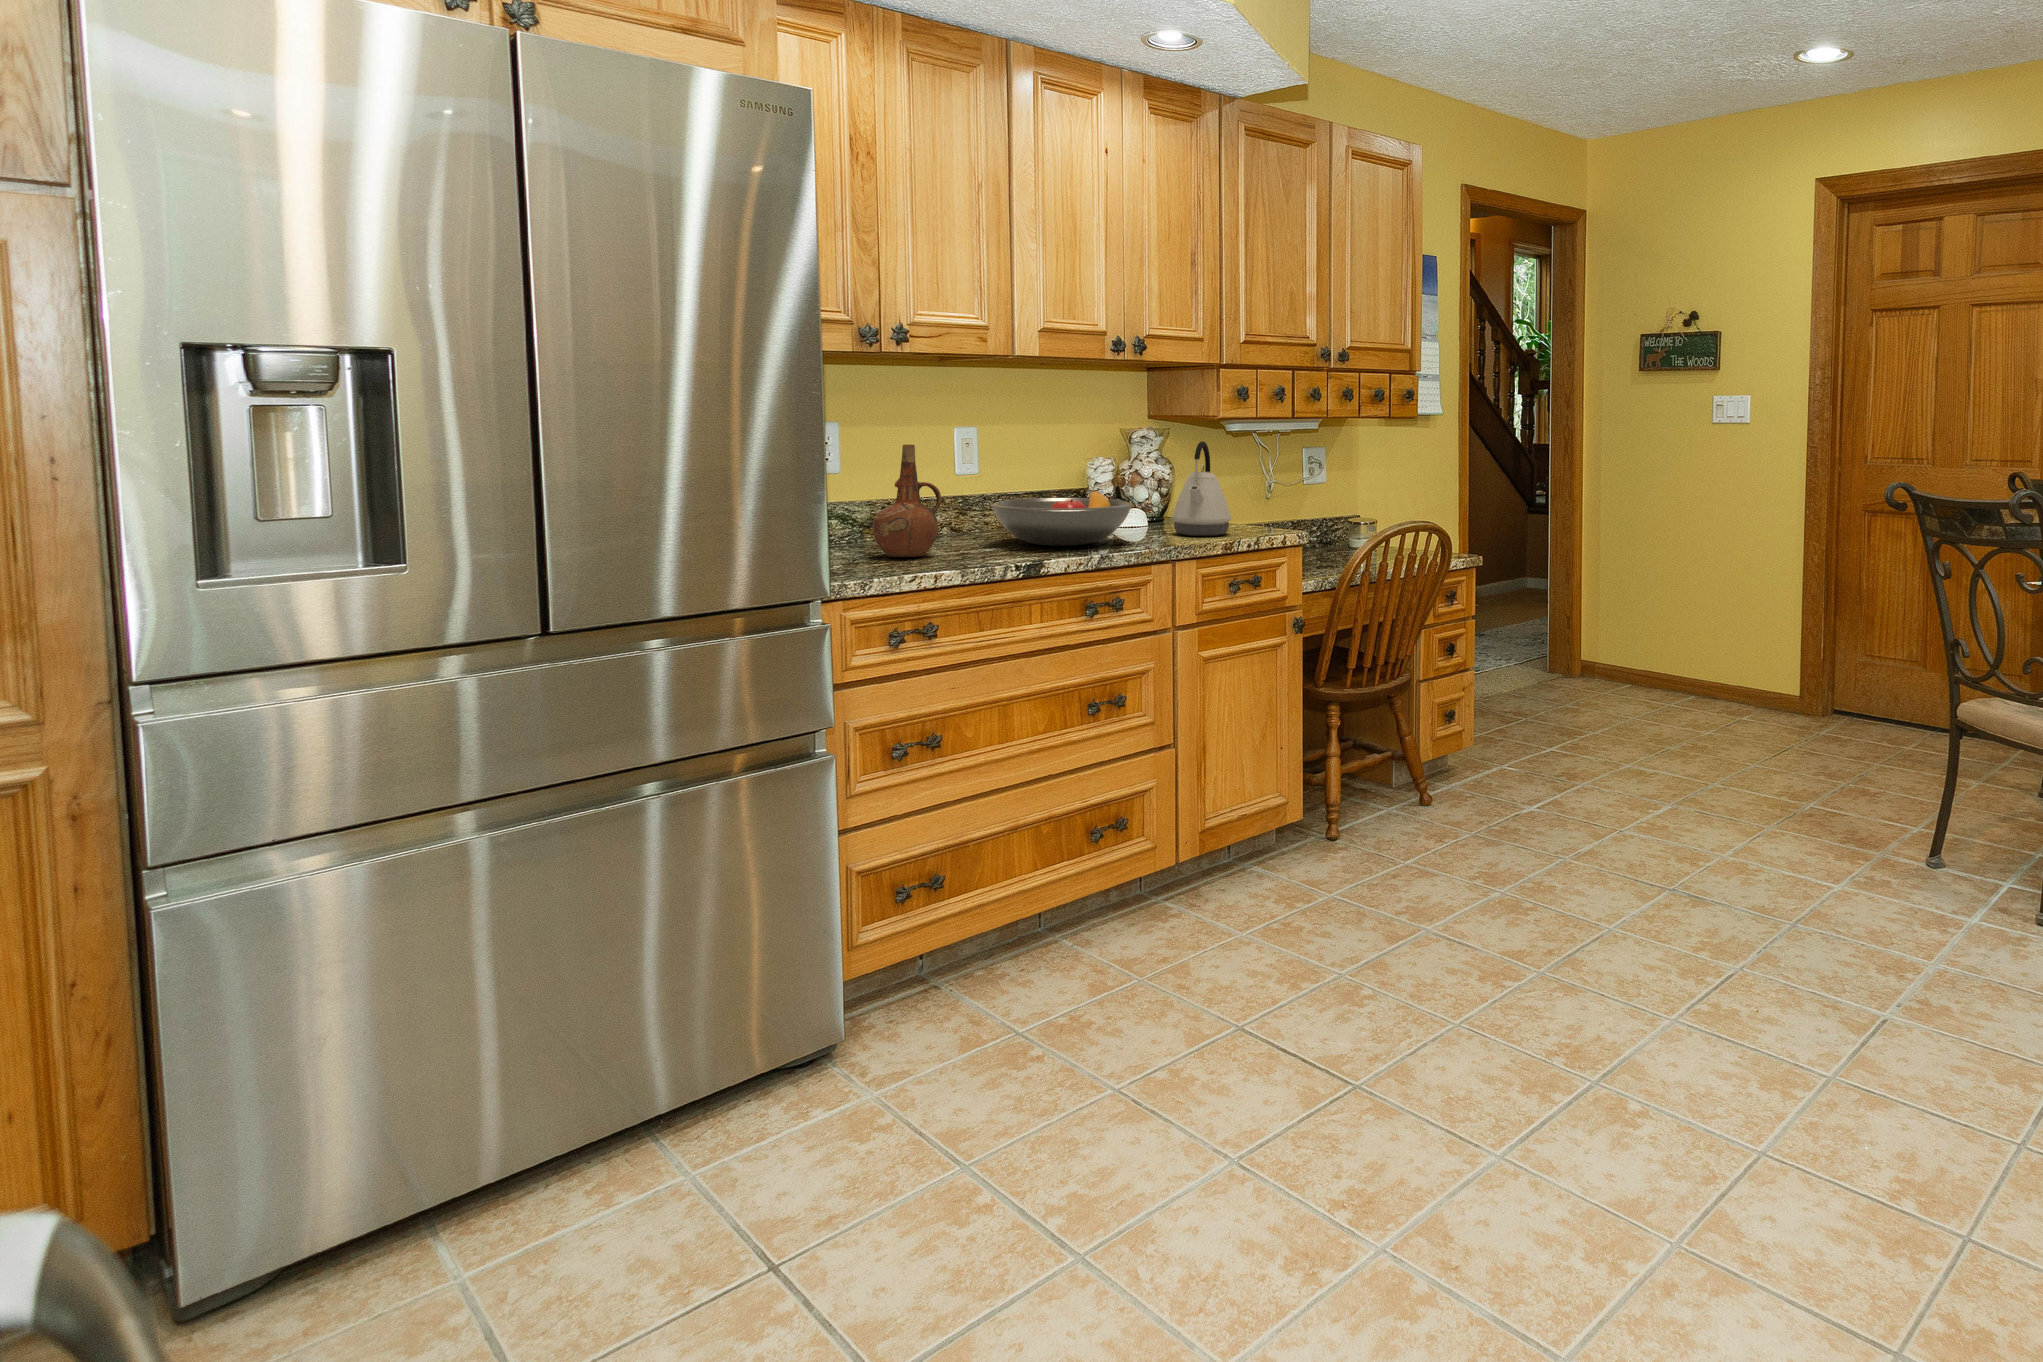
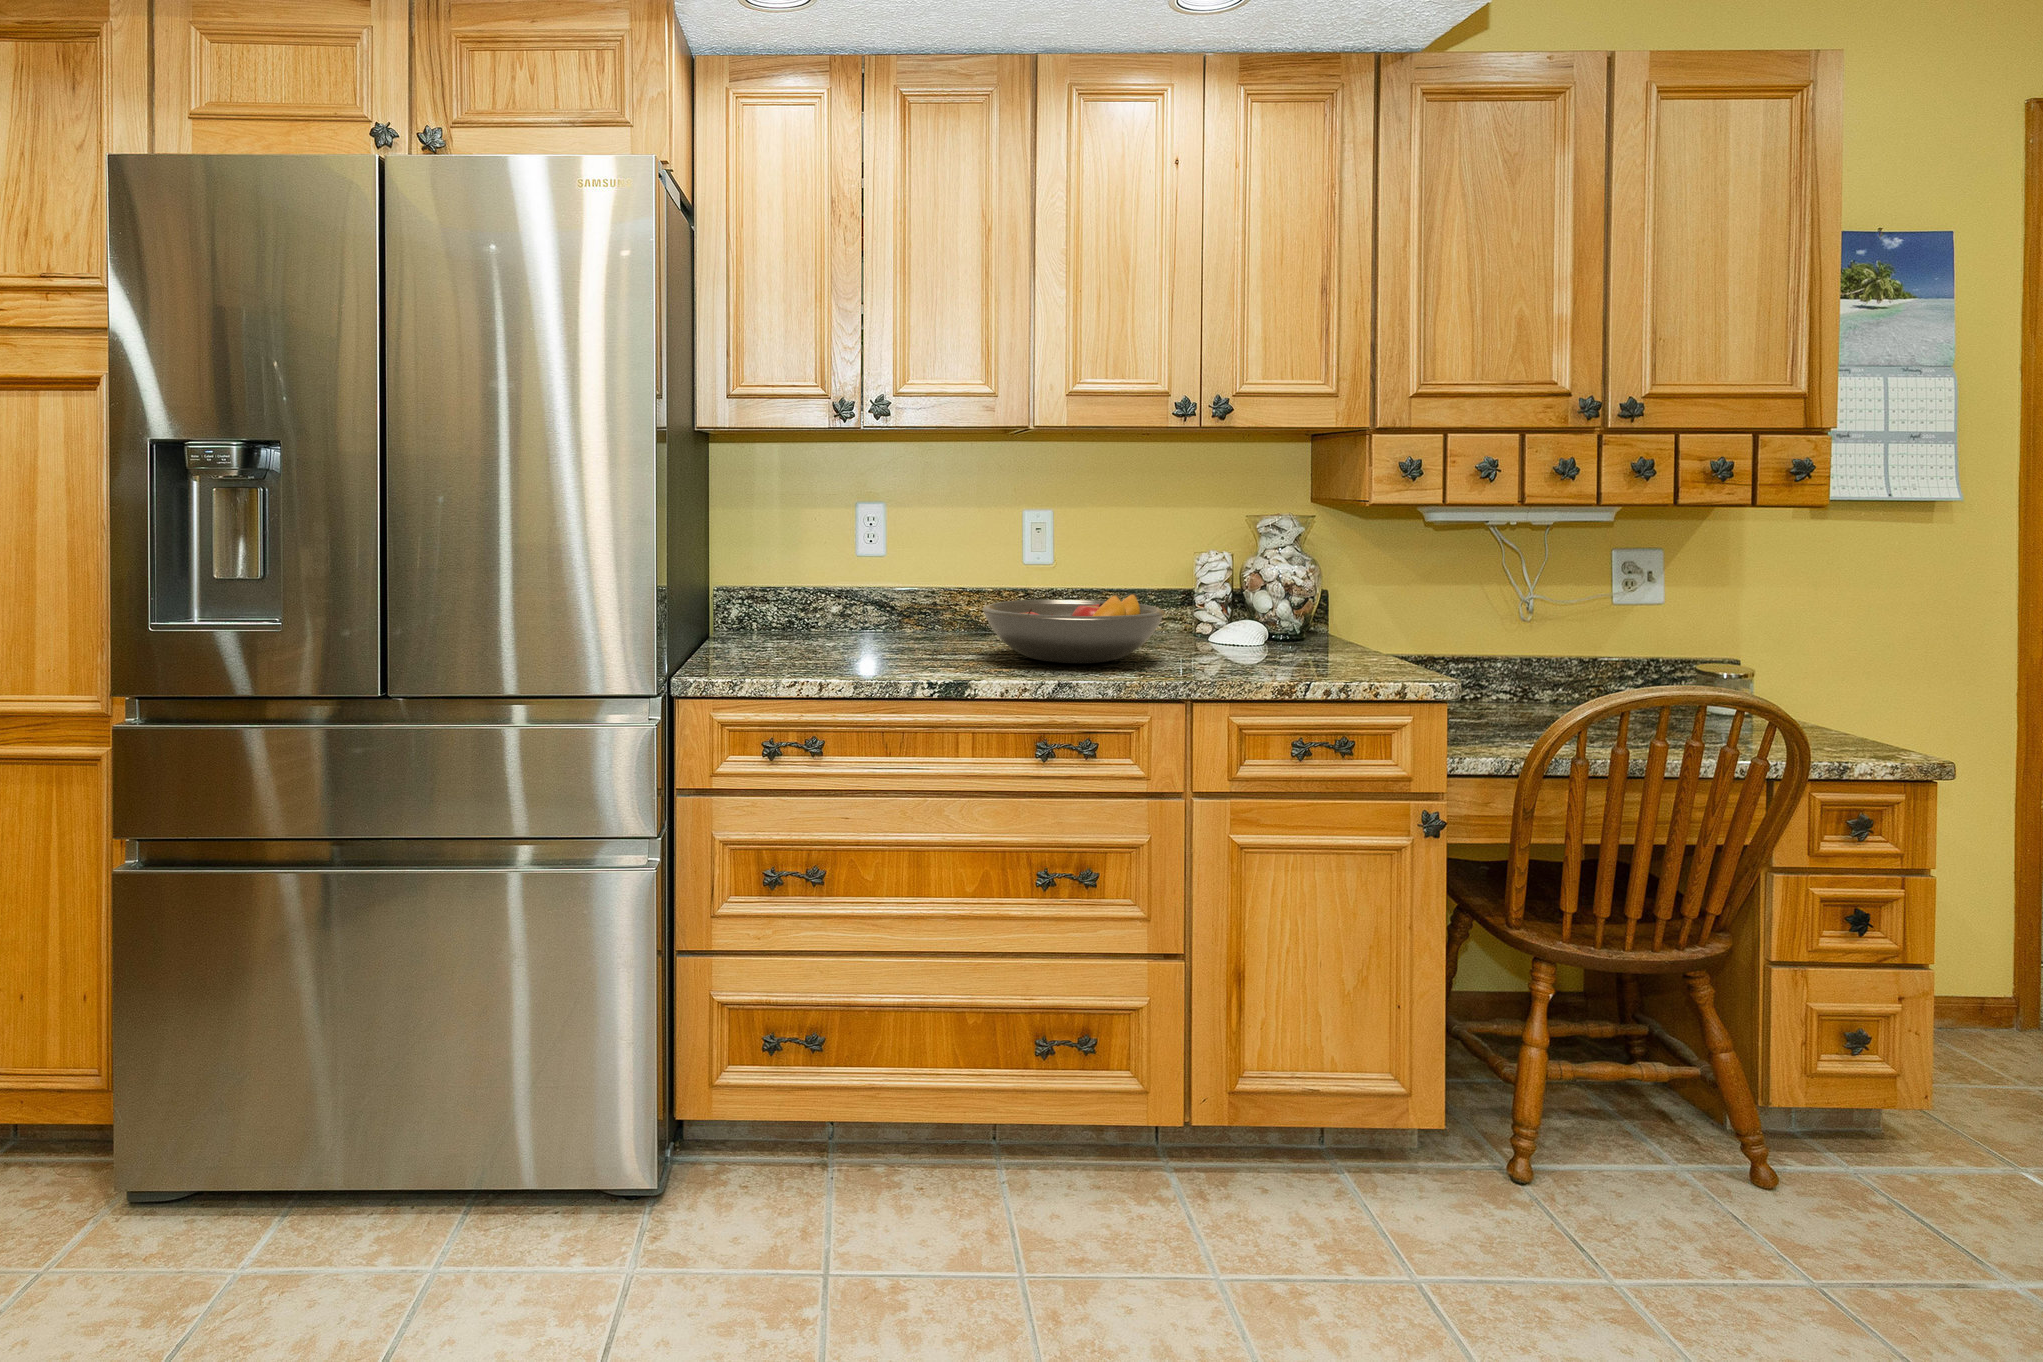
kettle: present [1172,441,1231,536] -> none [1254,532,1342,668]
ceramic pitcher: present [873,444,941,557] -> none [825,529,901,659]

